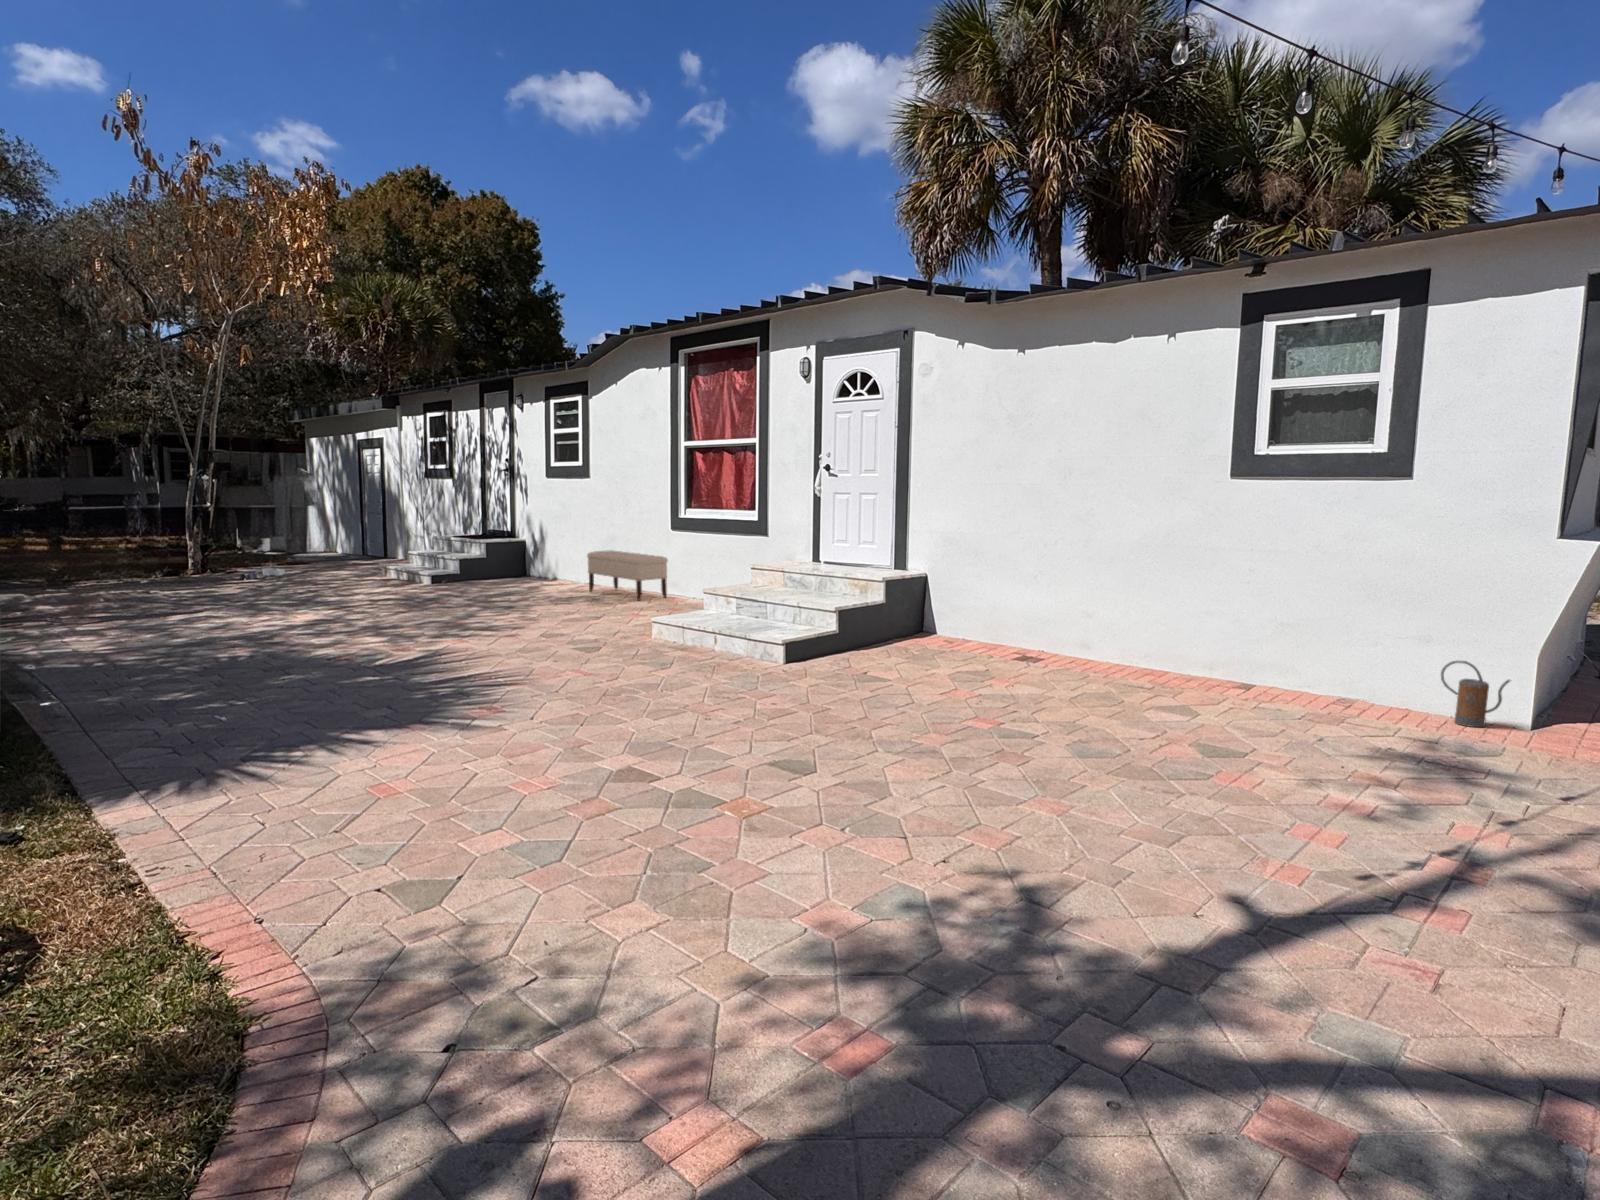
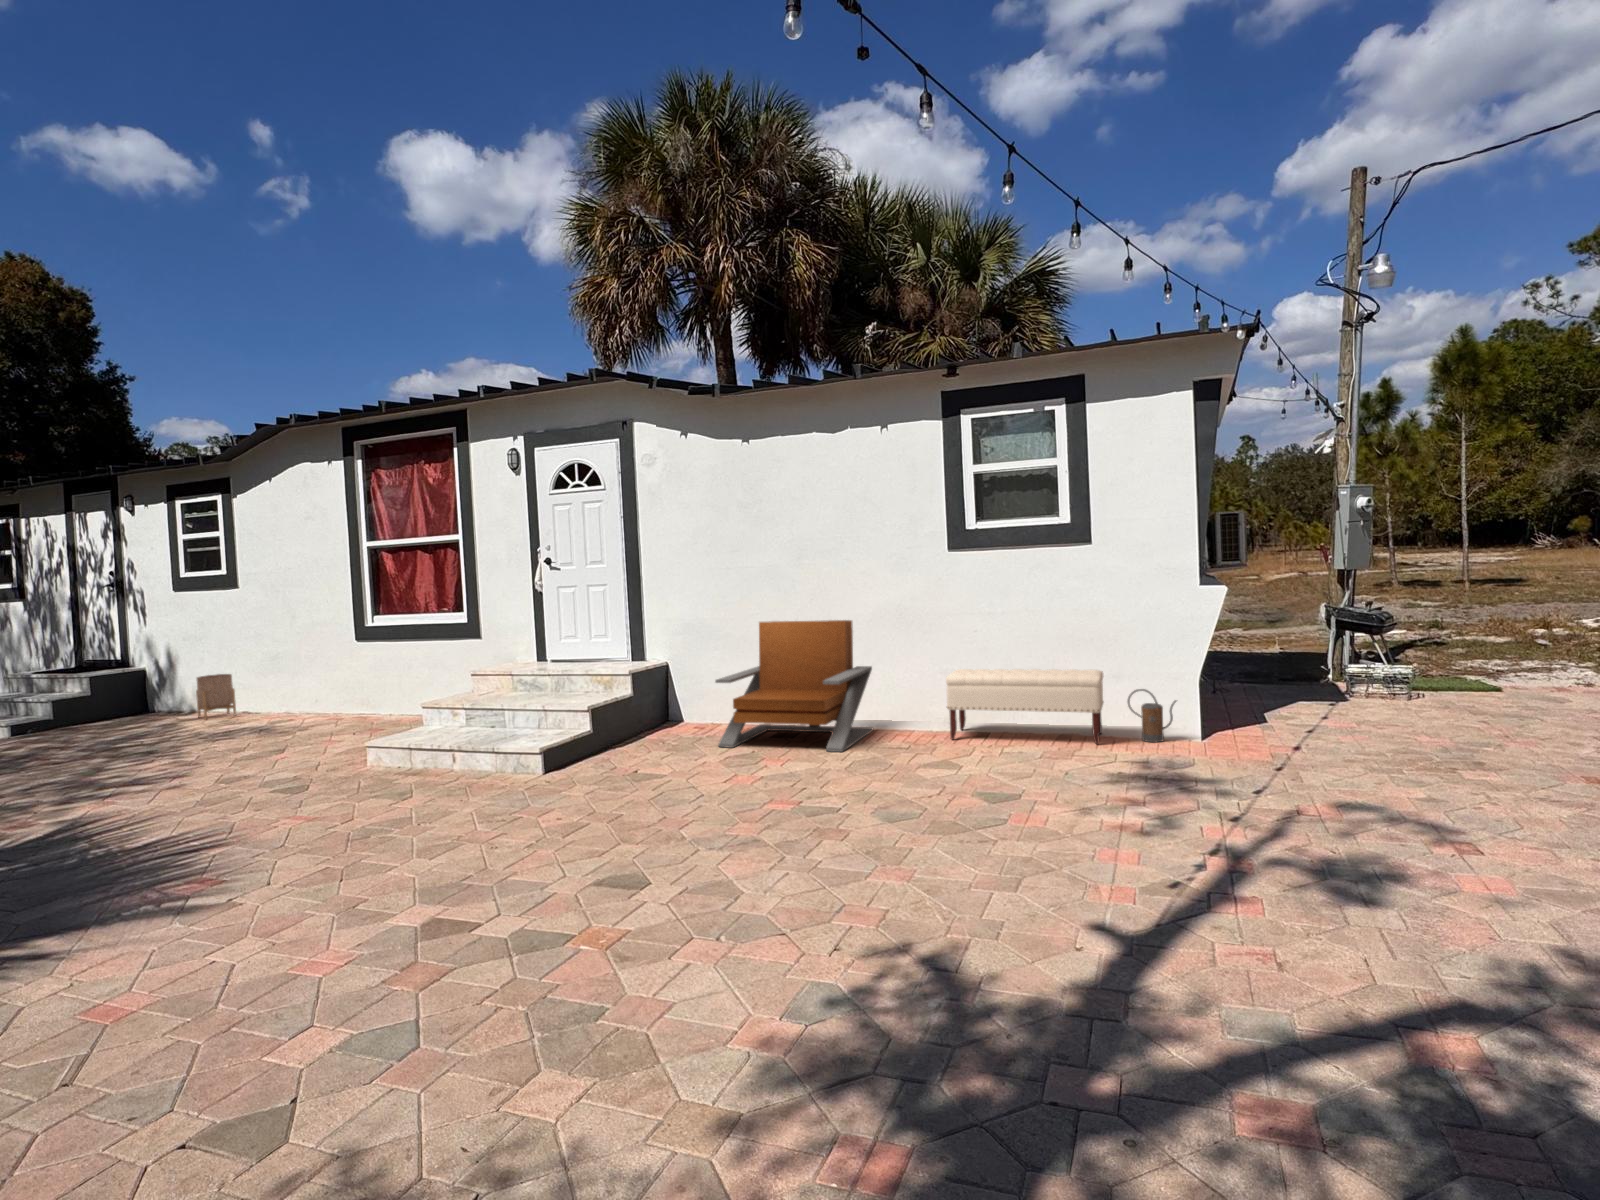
lounge chair: none [955,542,1133,685] -> present [715,620,873,752]
planter: none [555,550,582,587] -> present [196,674,236,720]
bench: present [587,550,668,600] -> present [946,669,1104,744]

